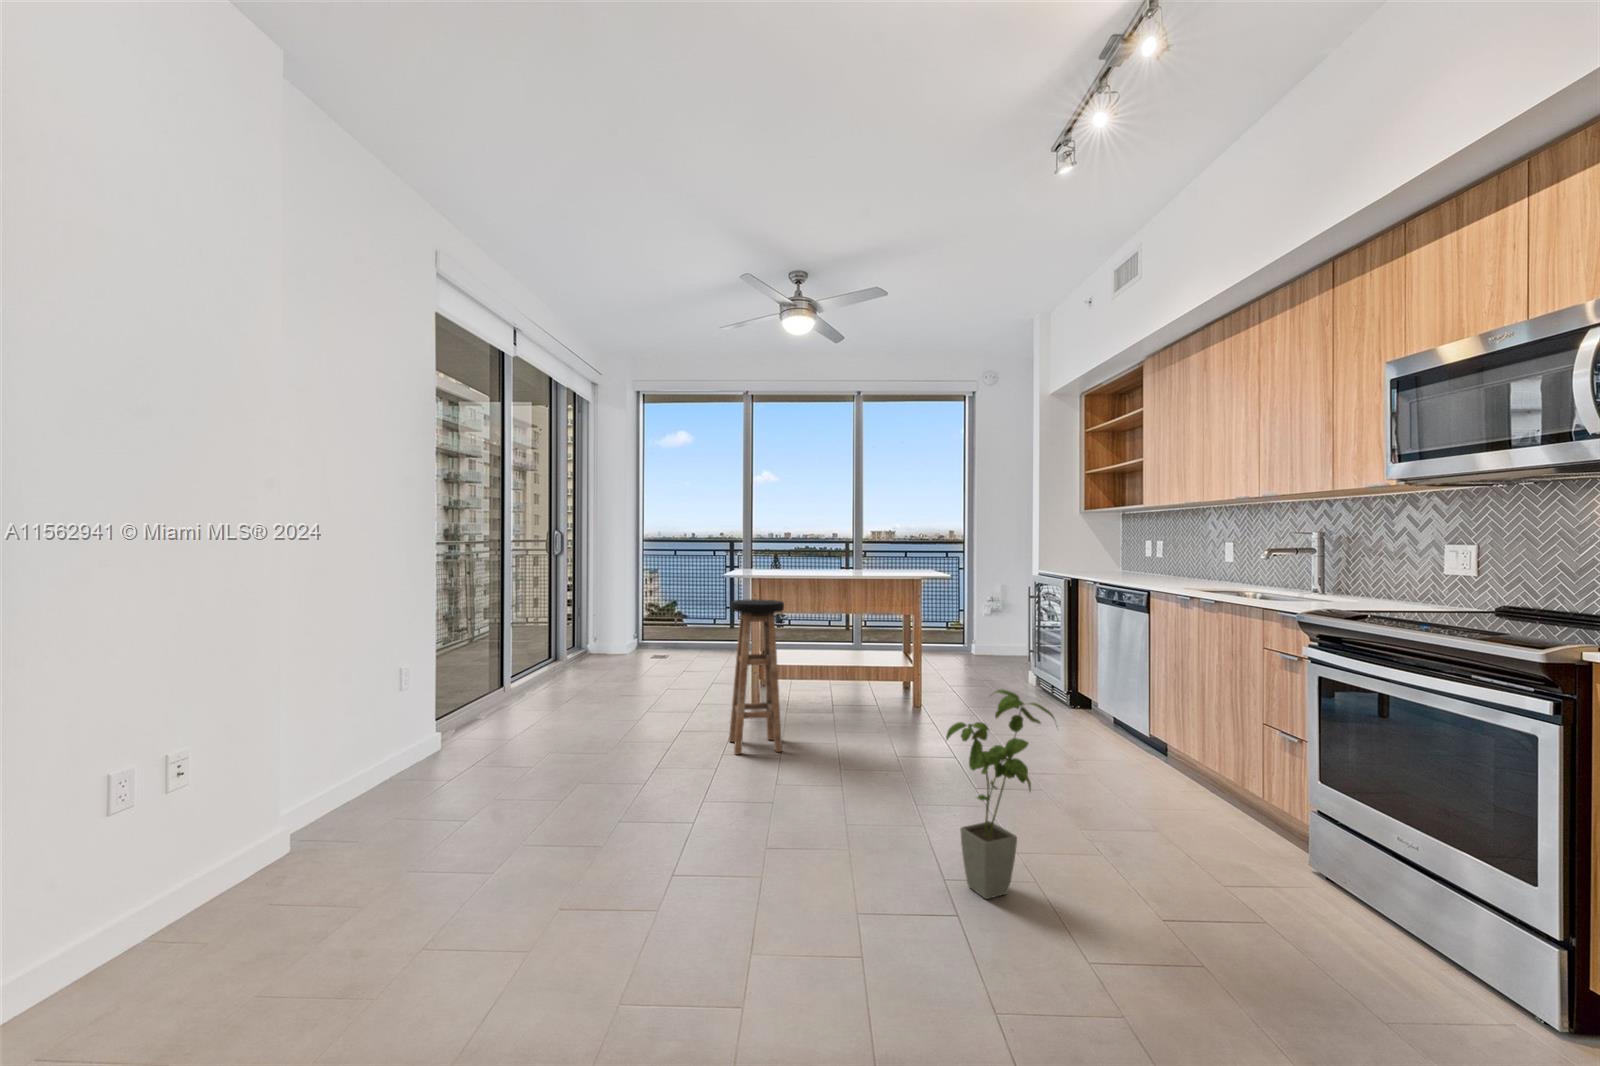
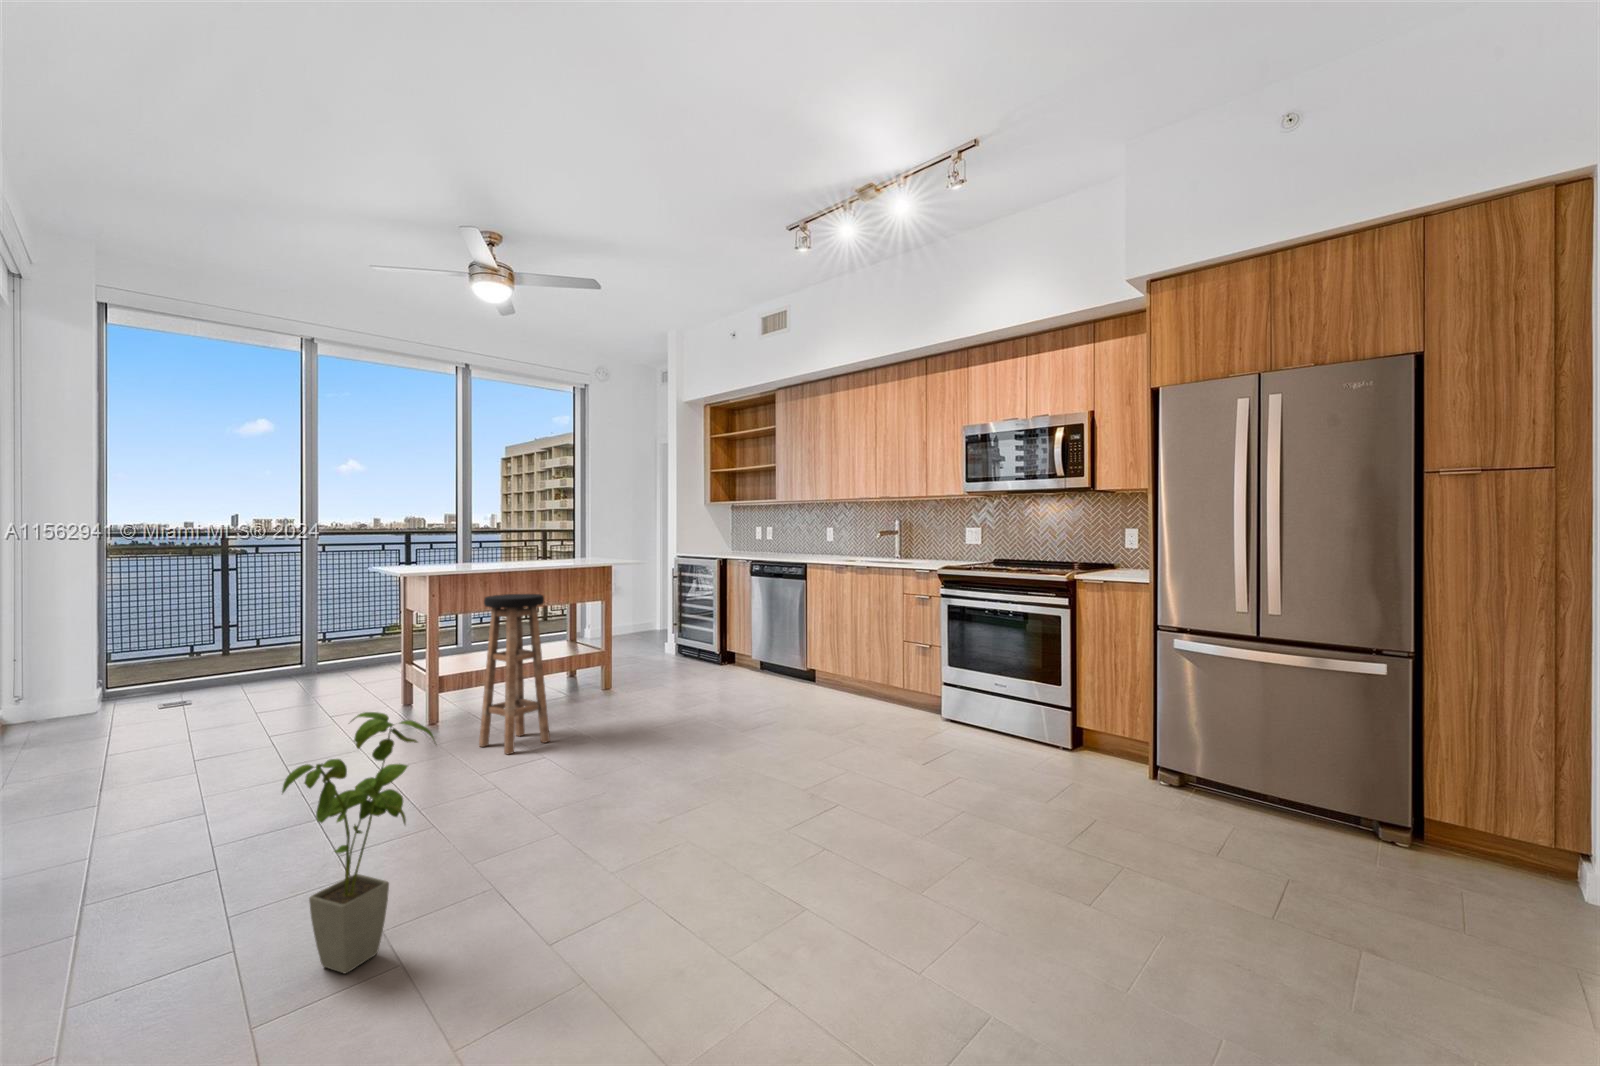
house plant: present [946,690,1054,899] -> present [282,712,435,973]

